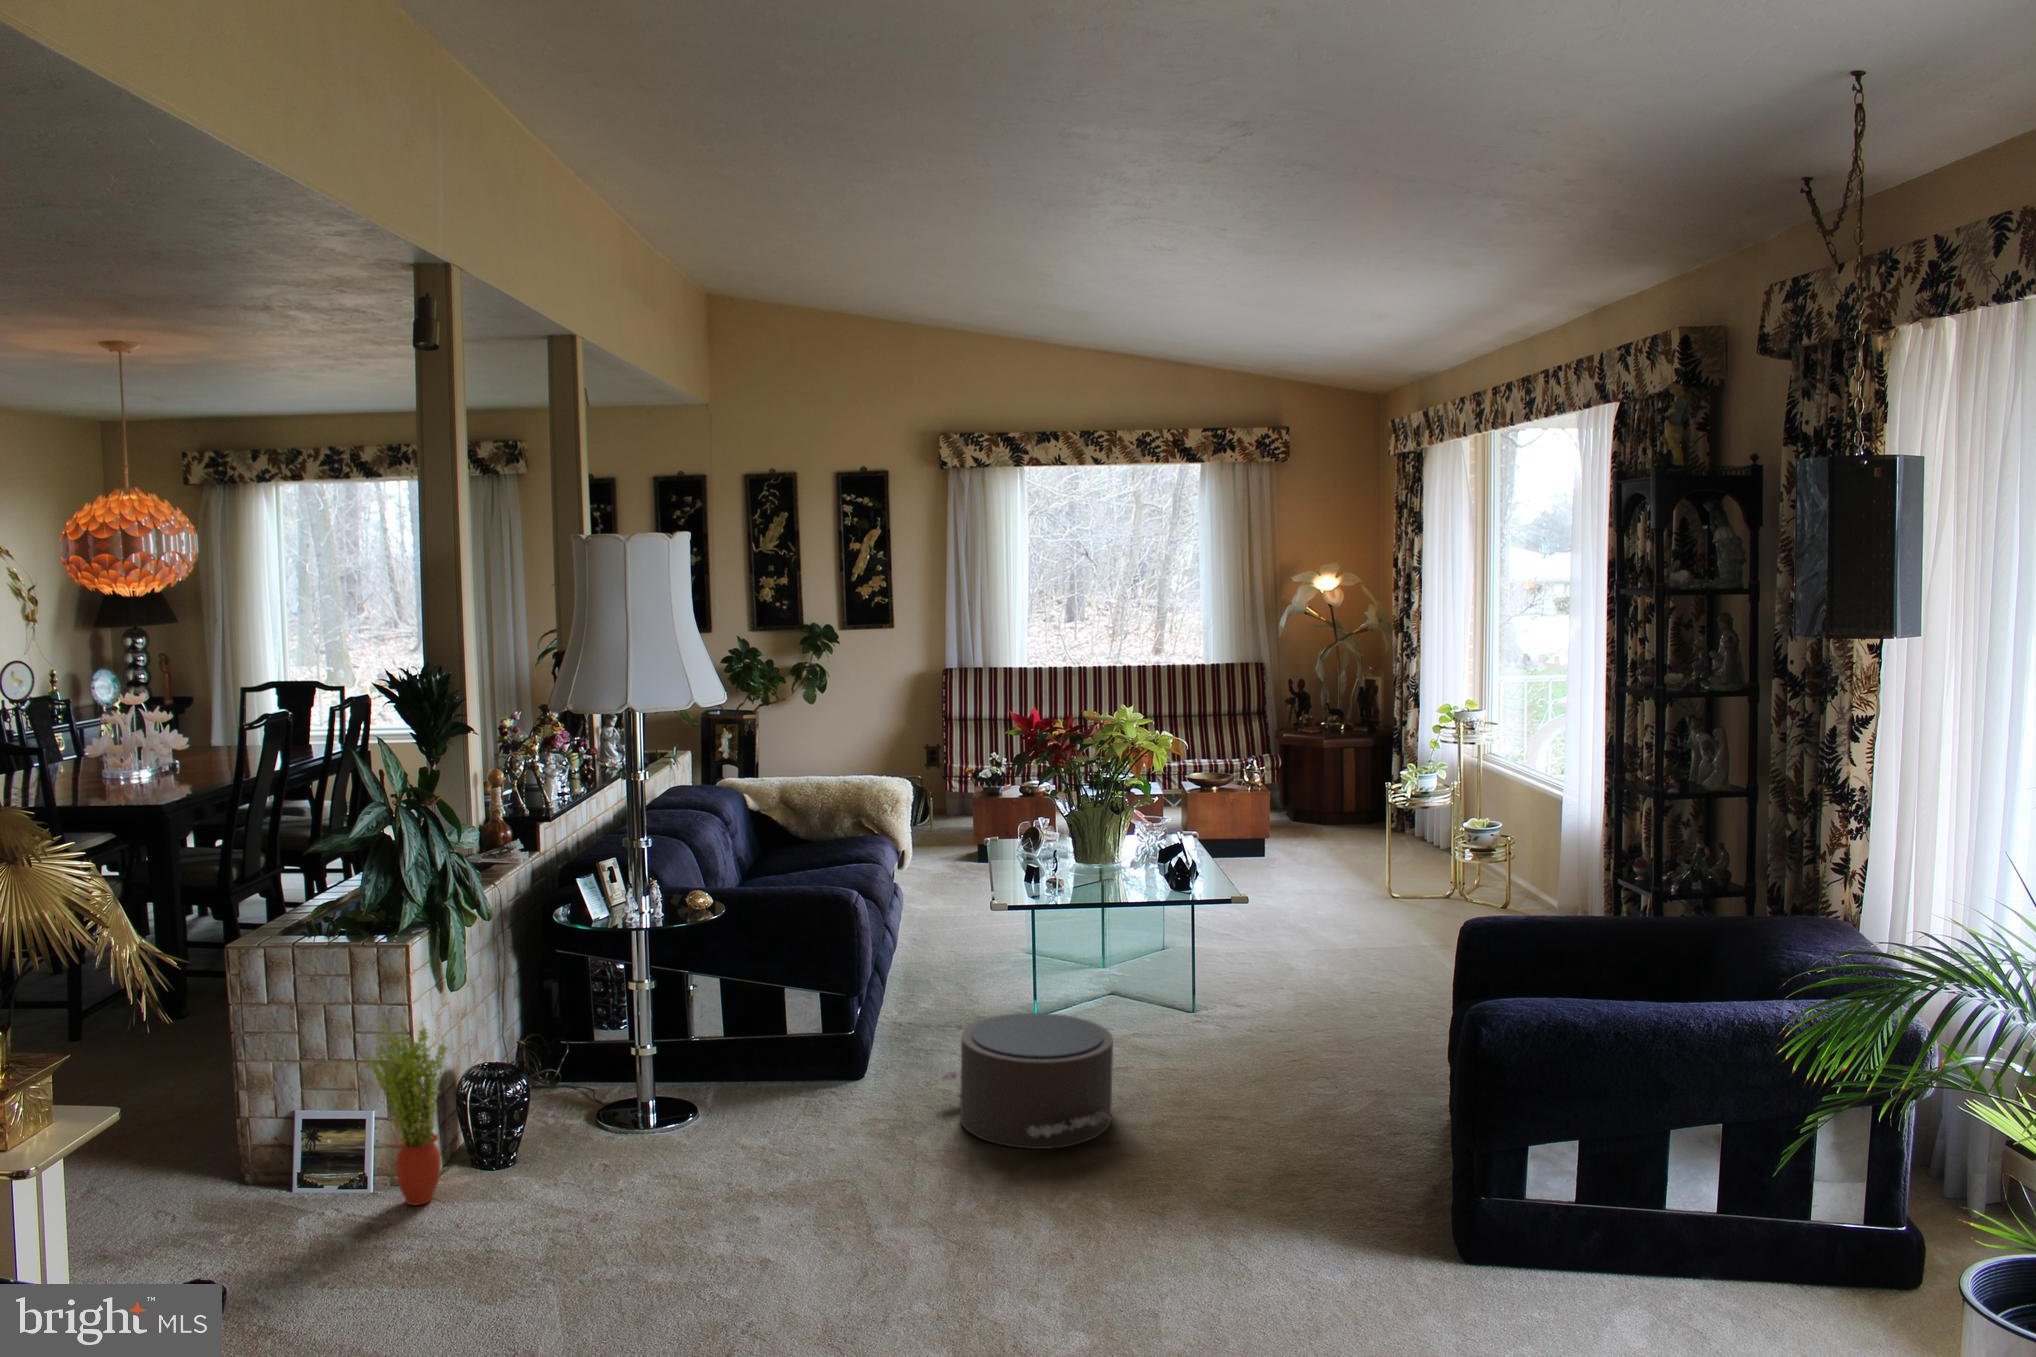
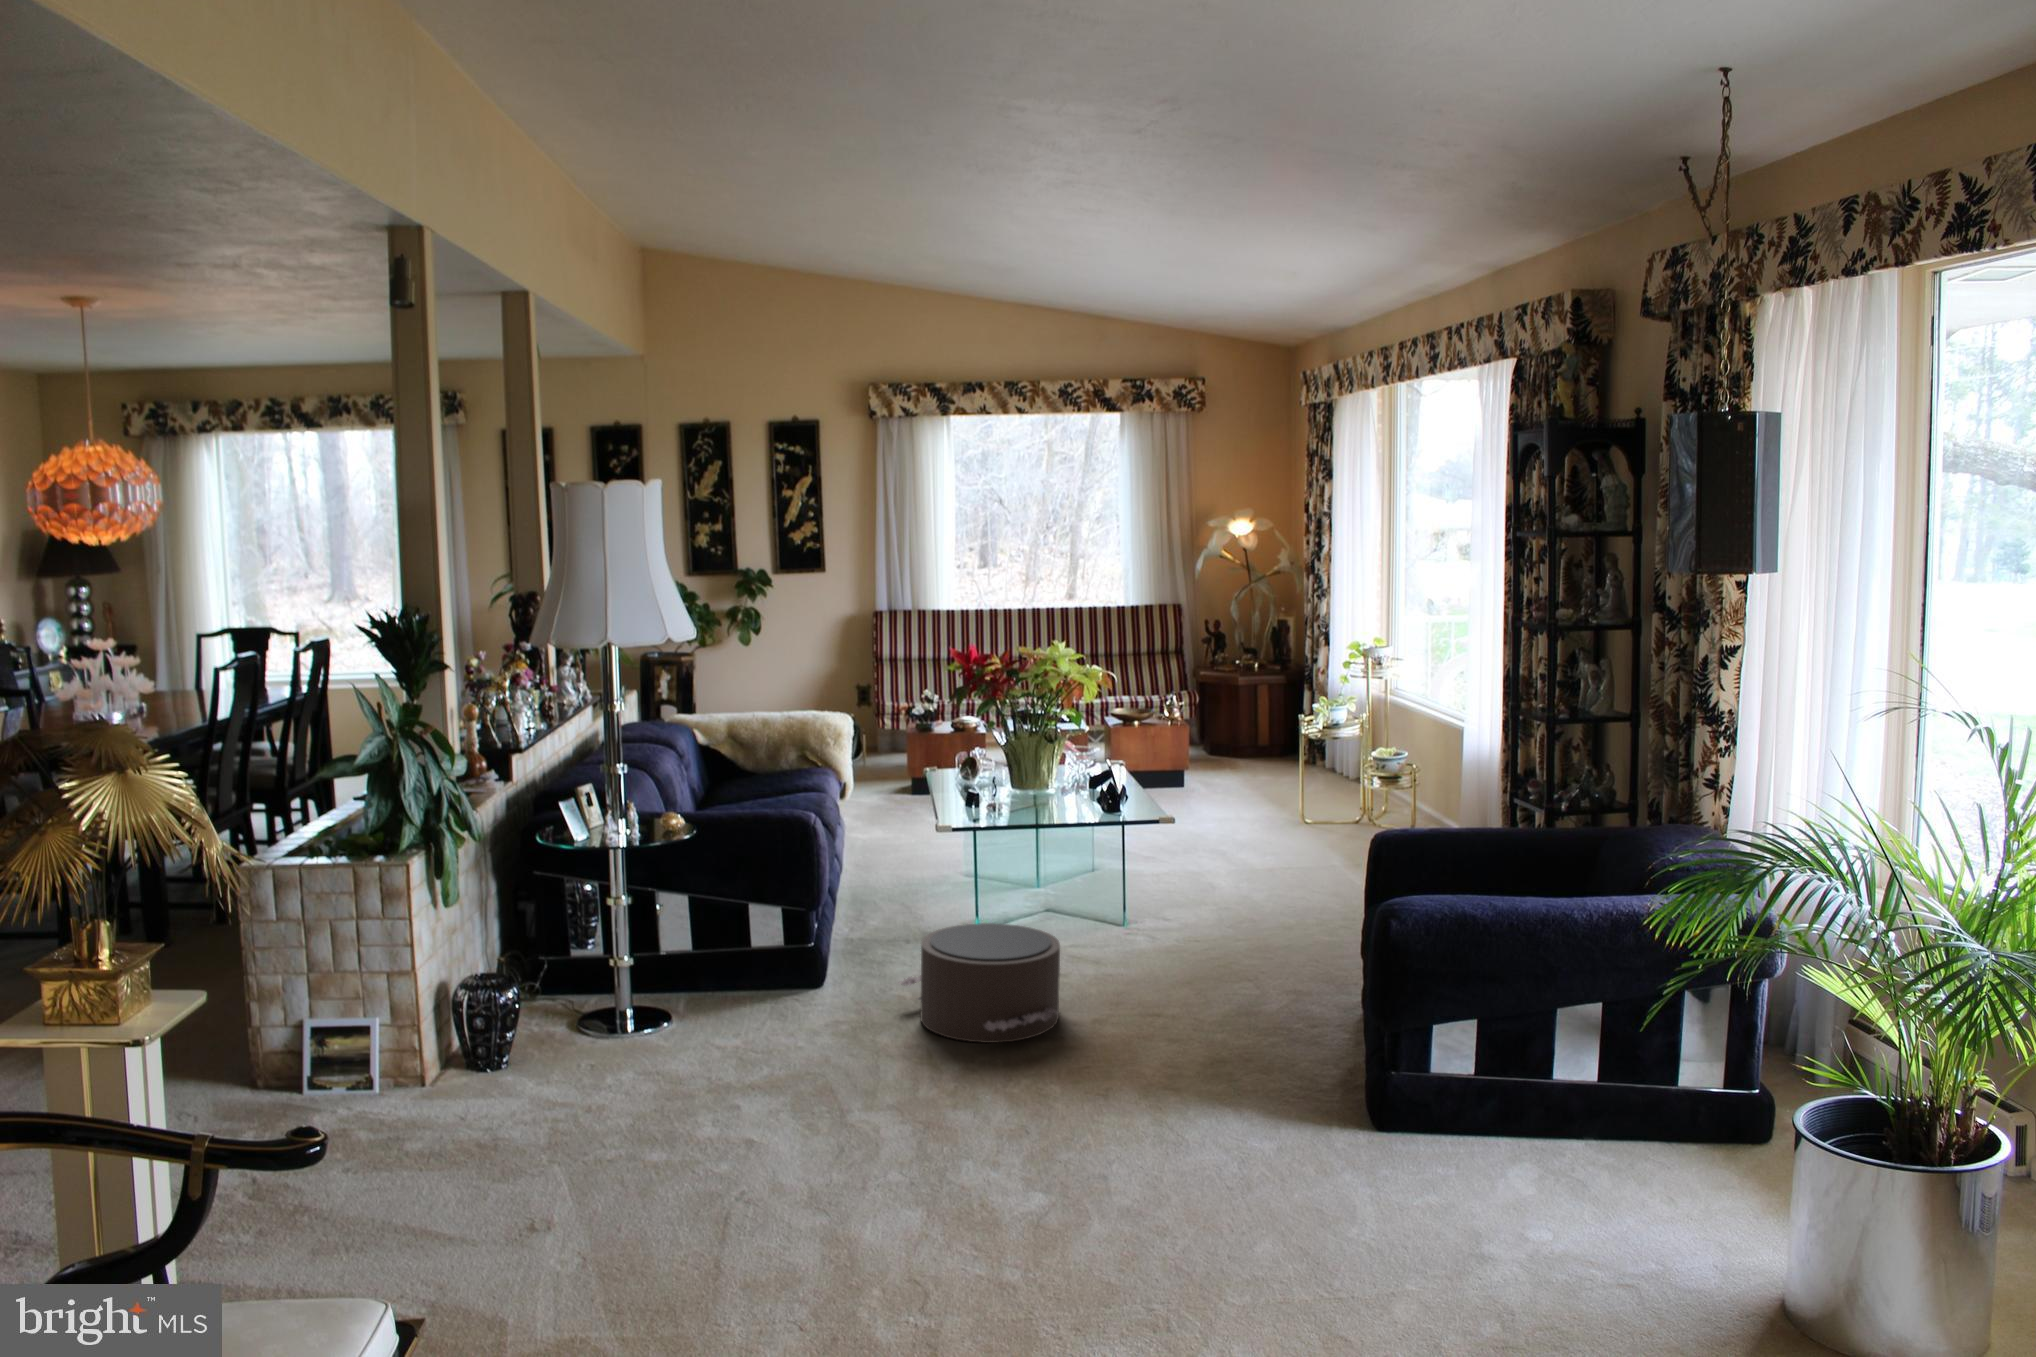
potted plant: present [365,1019,447,1205] -> none [370,931,452,1103]

